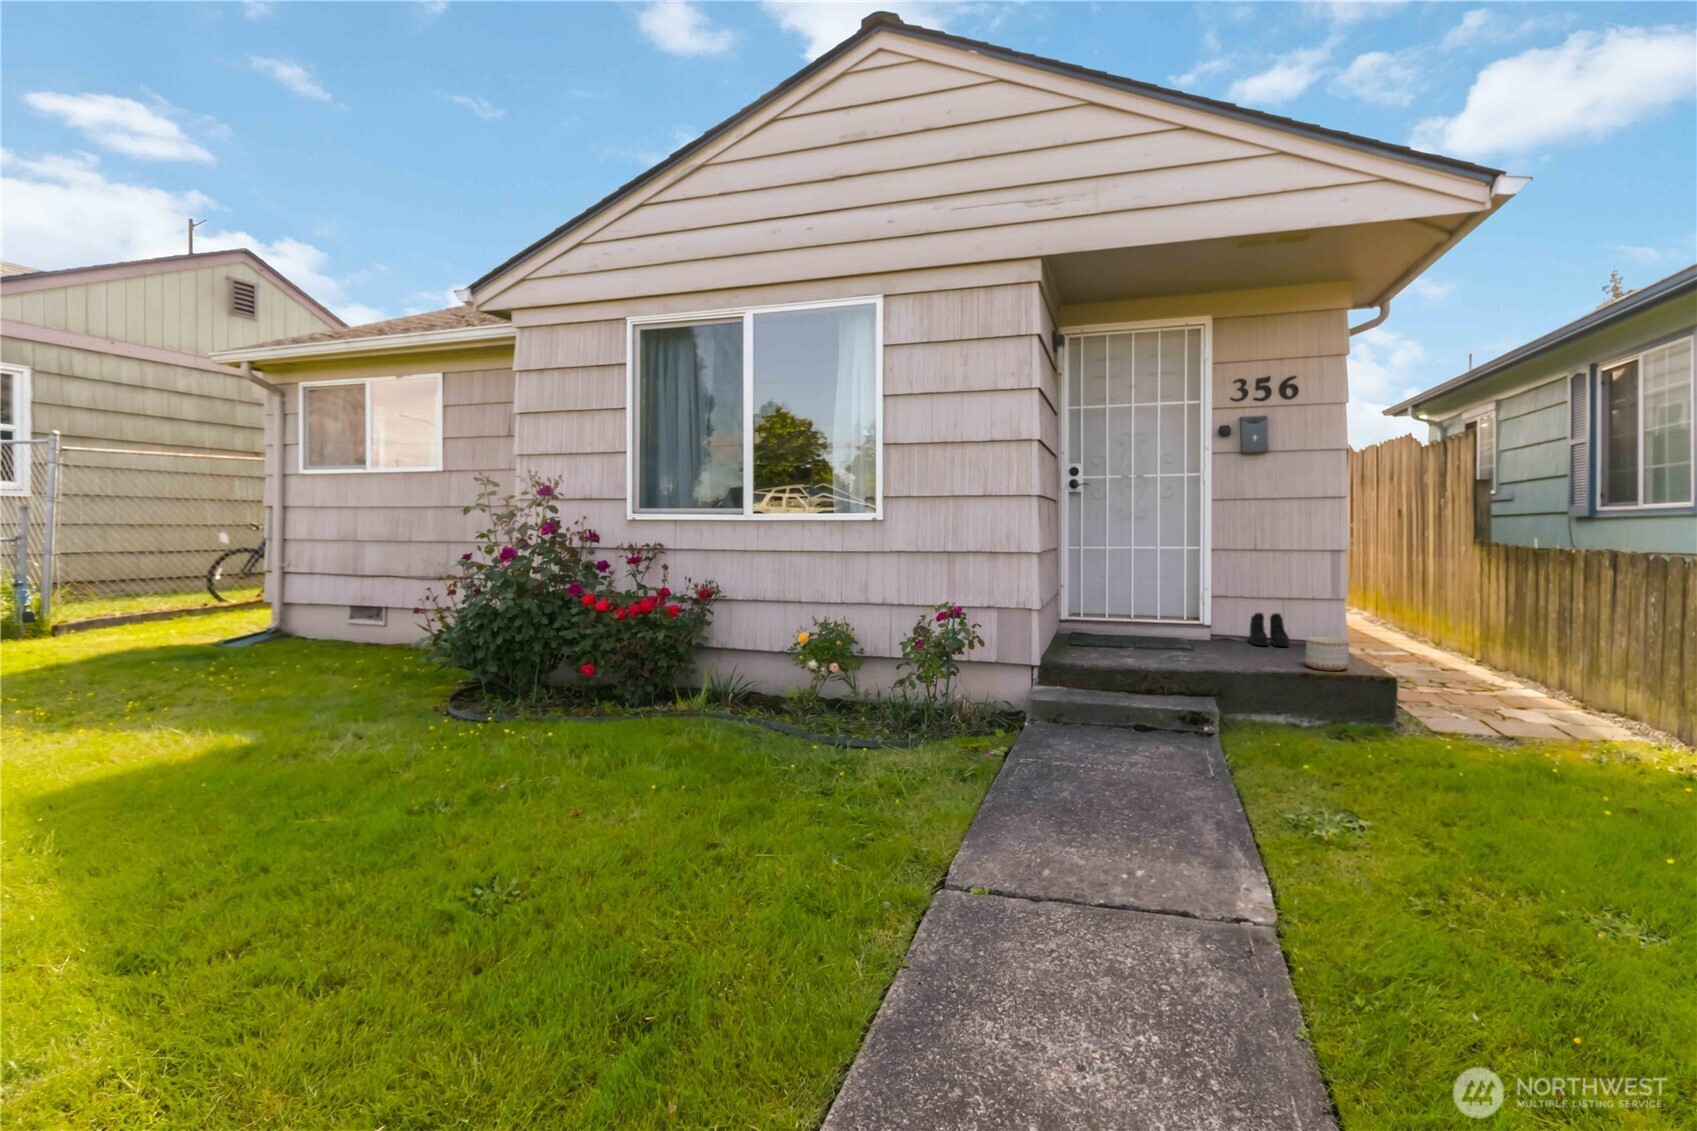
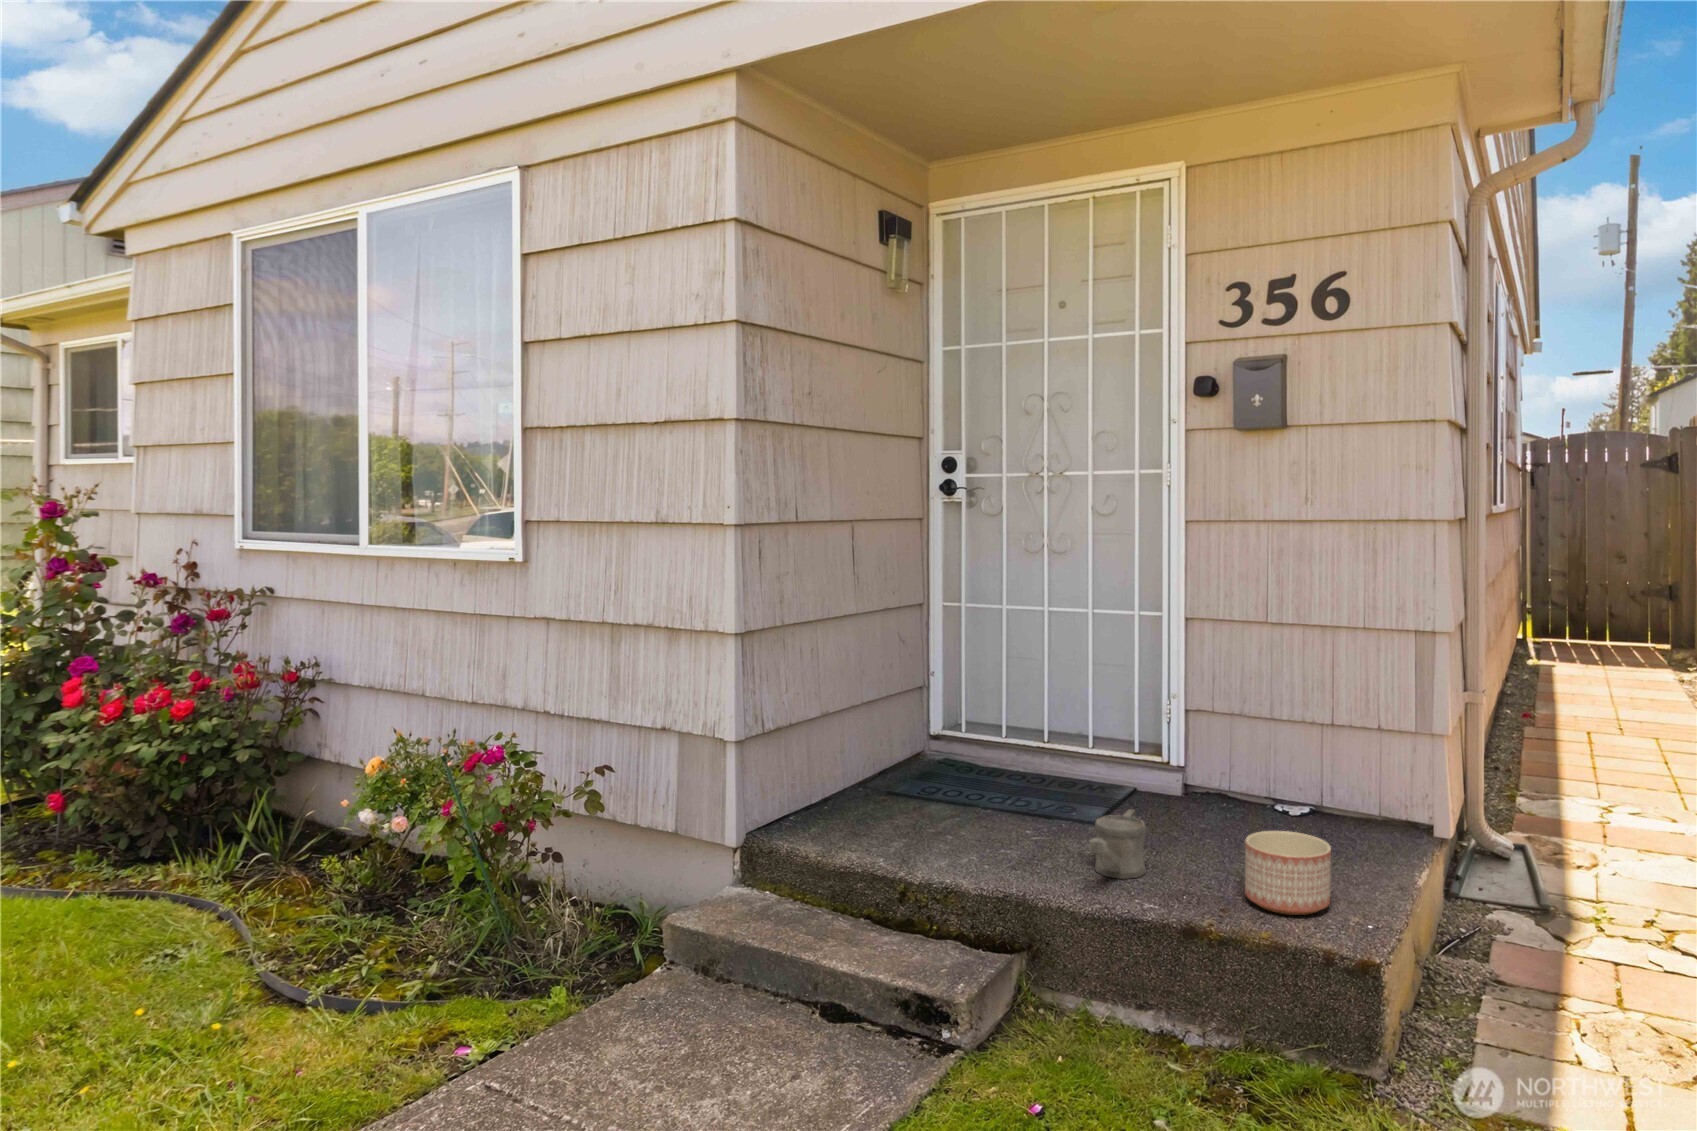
boots: present [1250,613,1290,646] -> none [1233,750,1309,827]
watering can: none [1224,635,1251,665] -> present [1089,809,1146,879]

